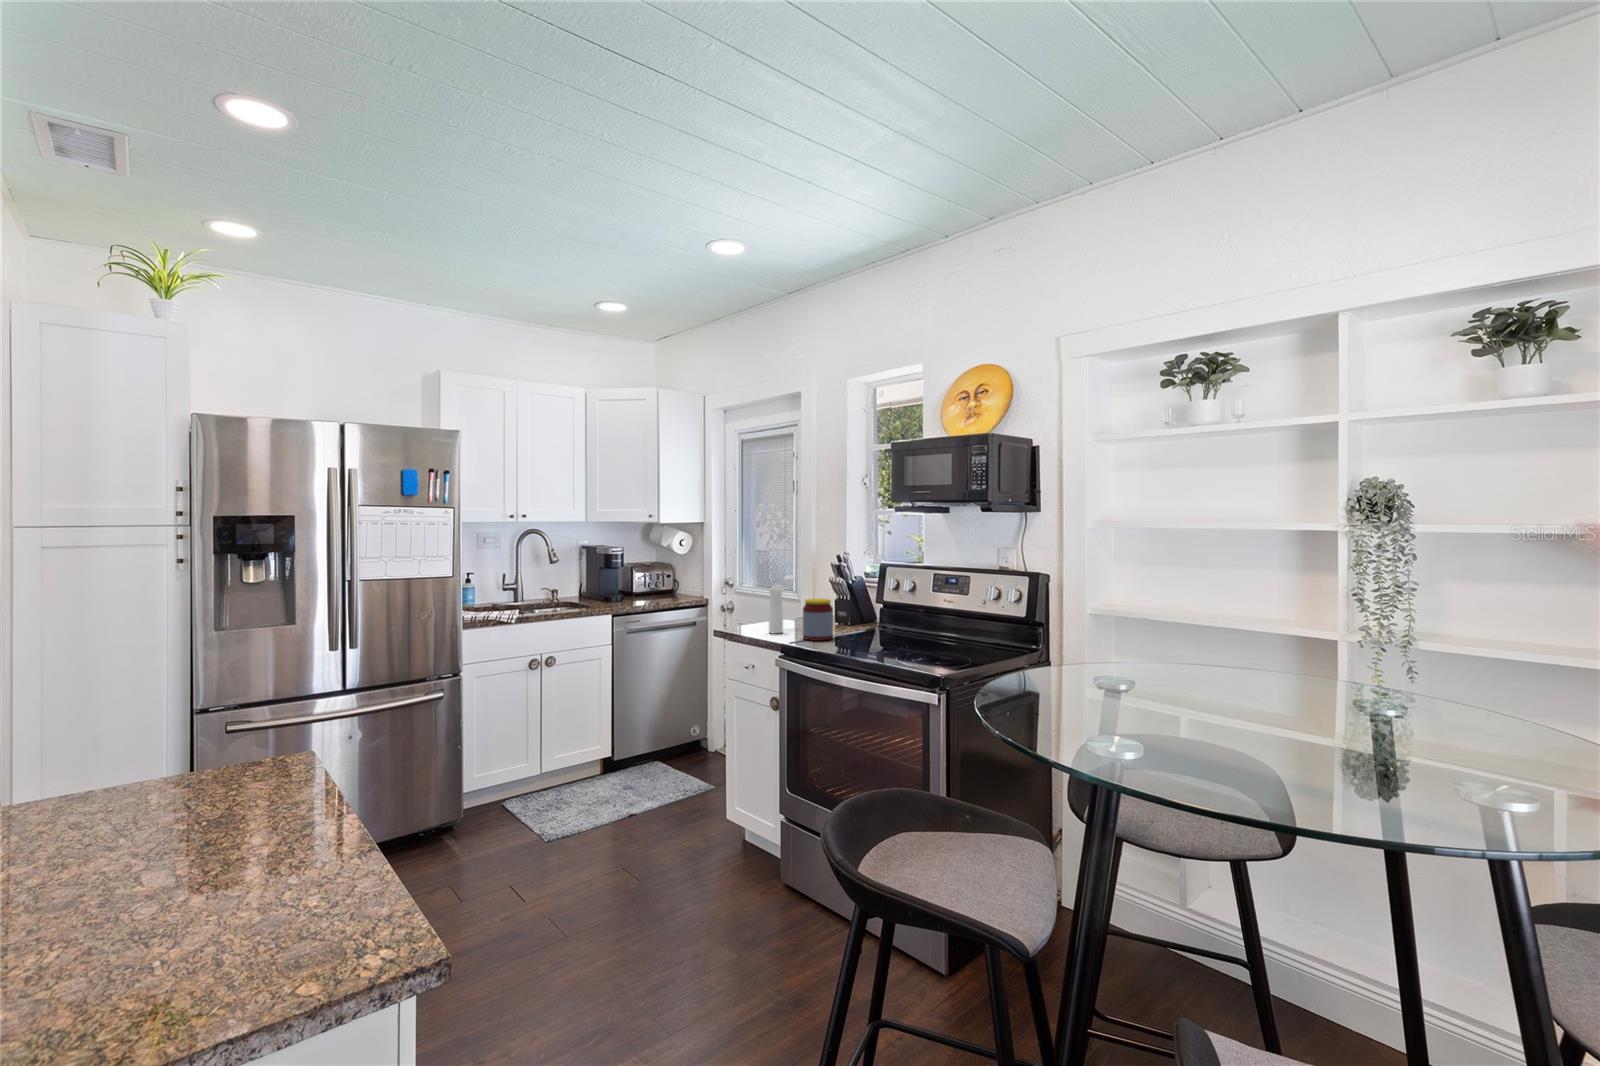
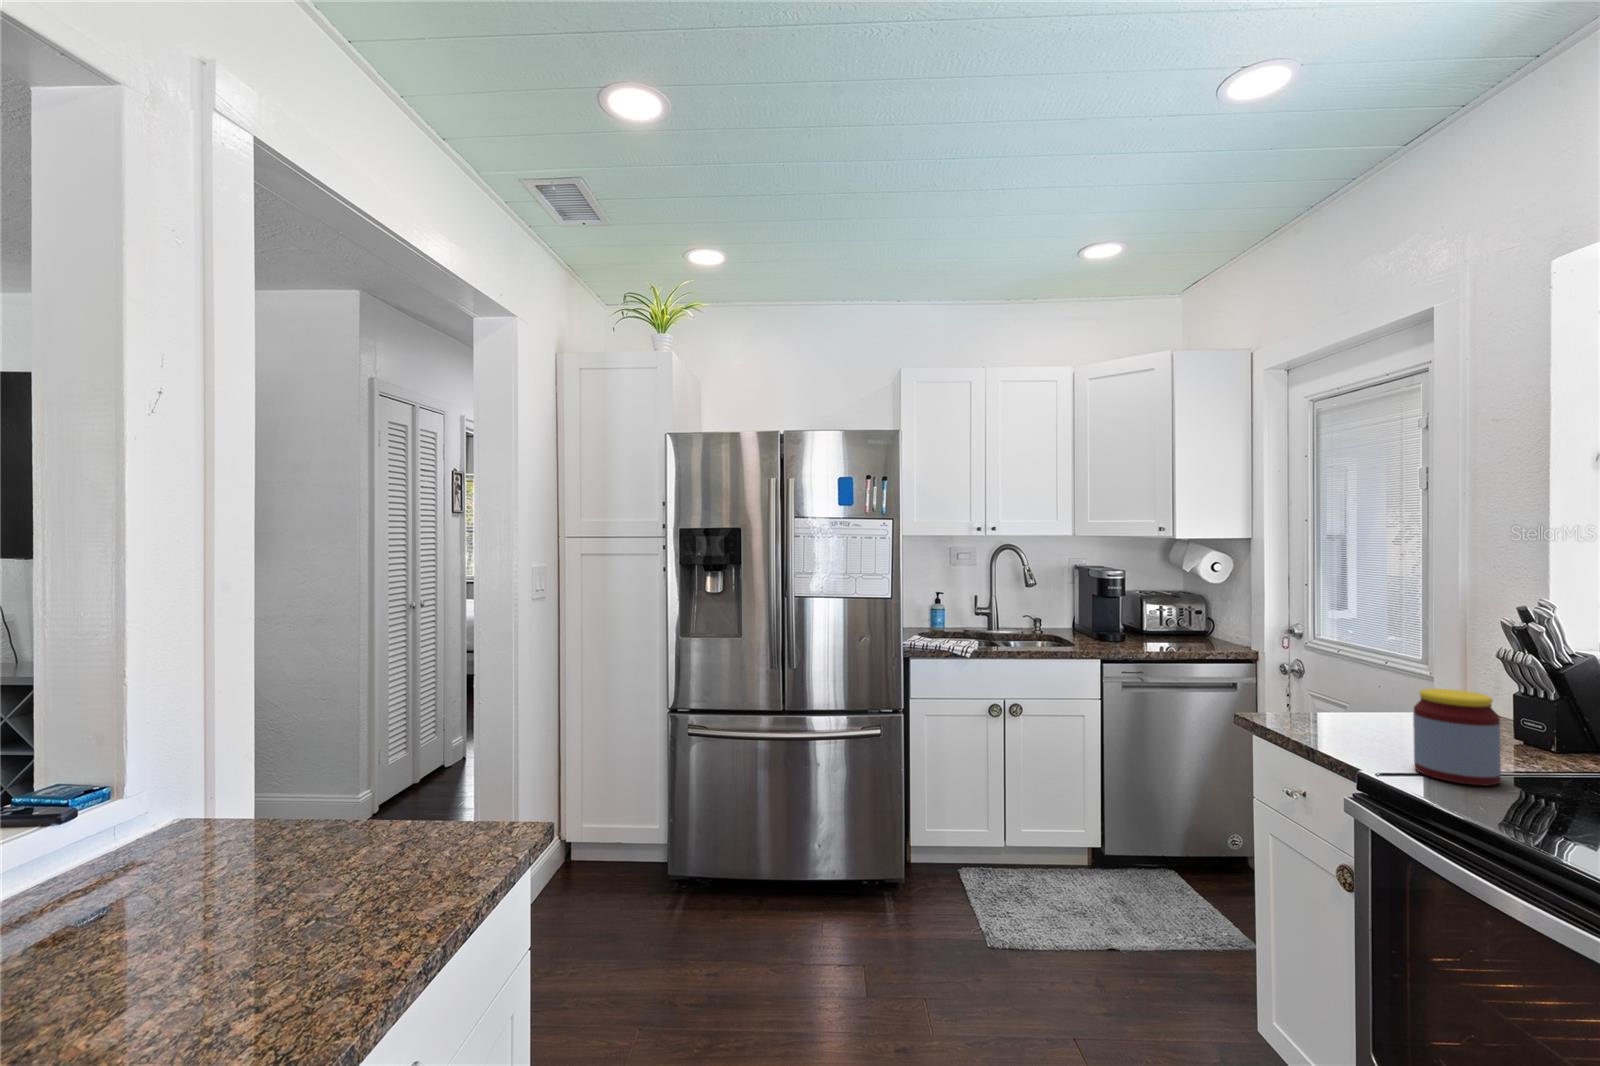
pepper mill: present [769,576,795,633] -> none [1334,634,1401,744]

